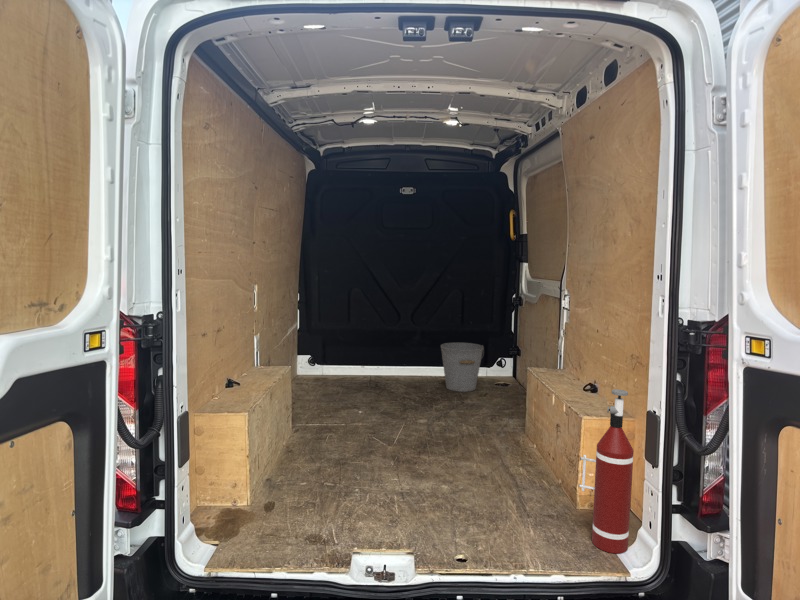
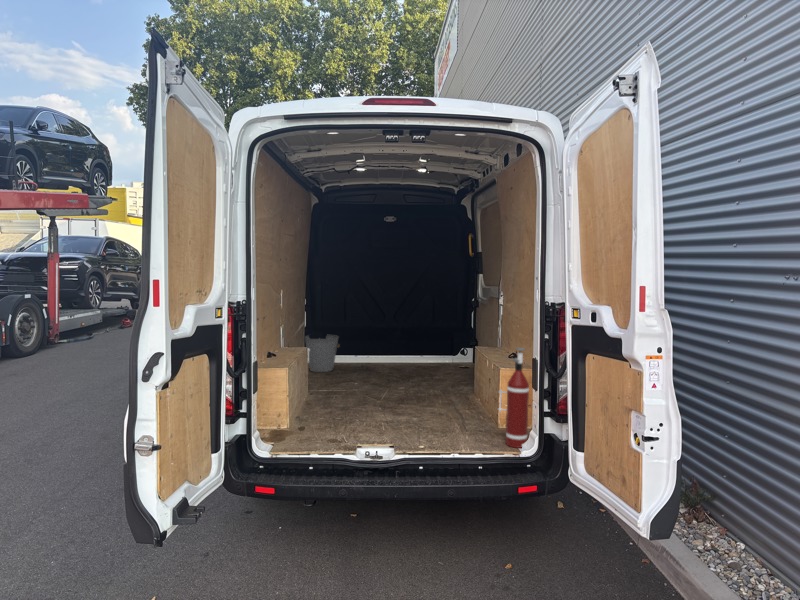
bucket: present [441,343,484,392] -> present [305,335,340,372]

